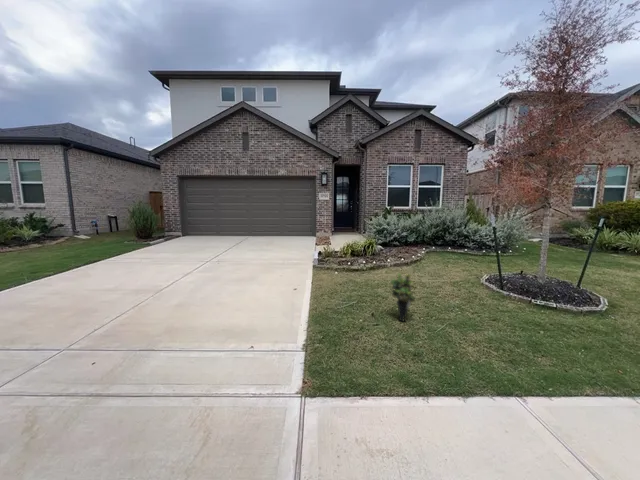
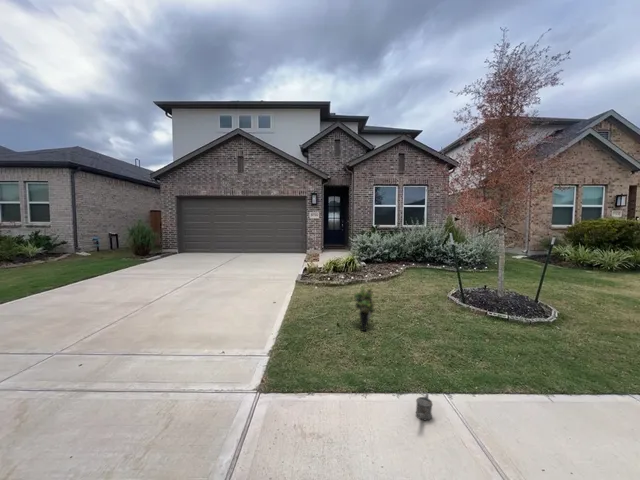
watering can: none [496,401,519,434] -> present [416,394,432,420]

